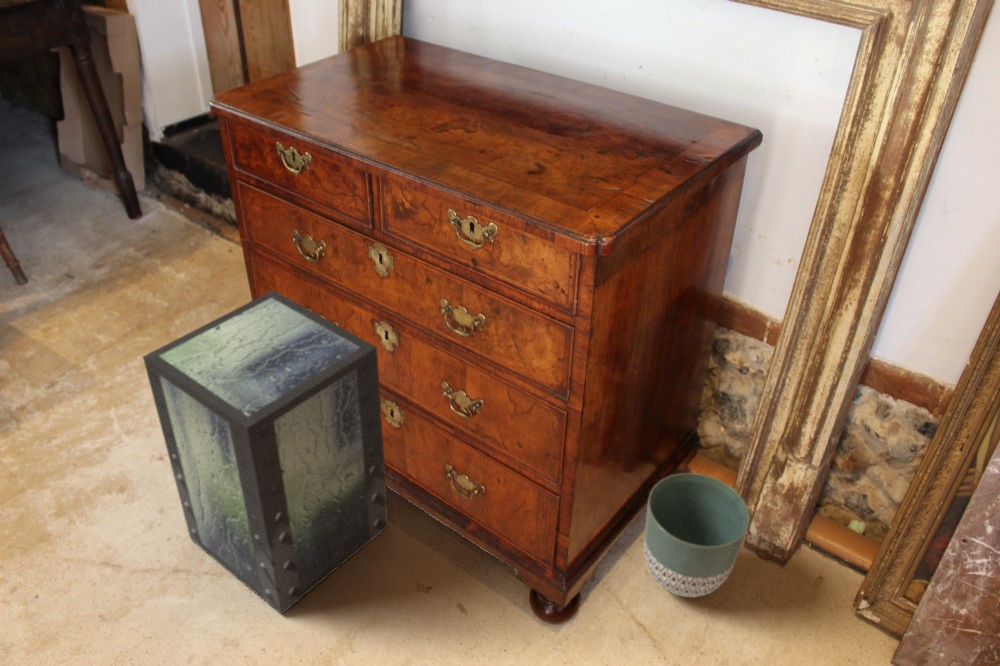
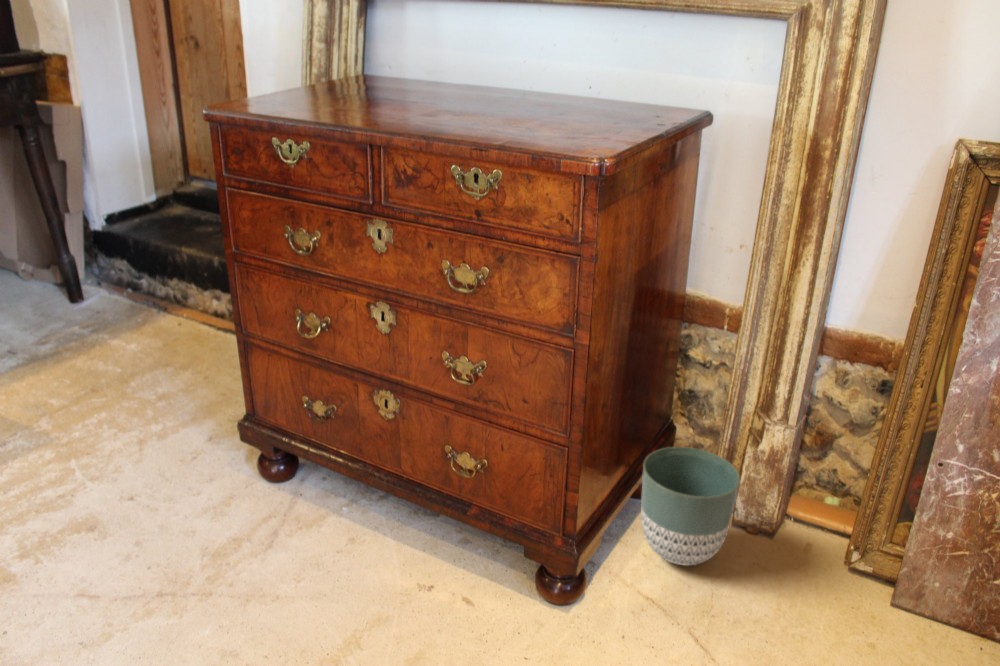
storage box: present [143,290,388,614] -> none [159,296,390,607]

